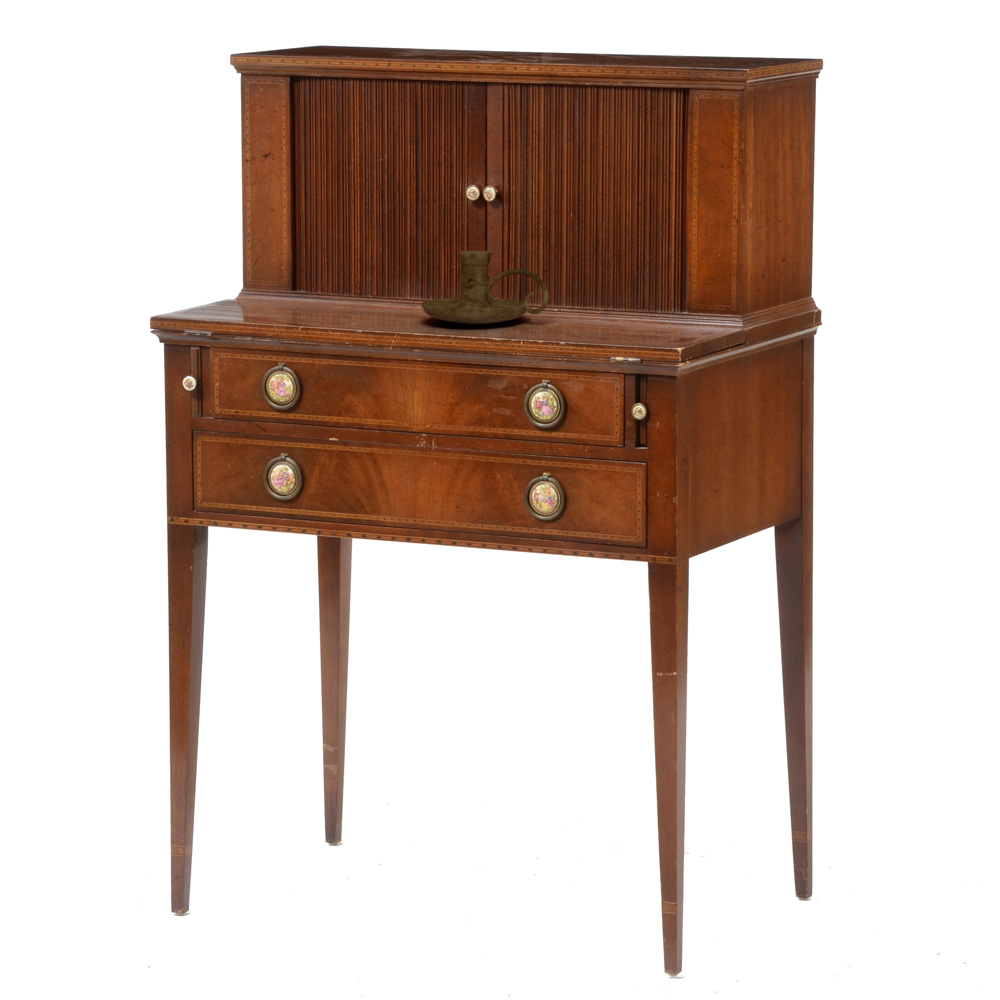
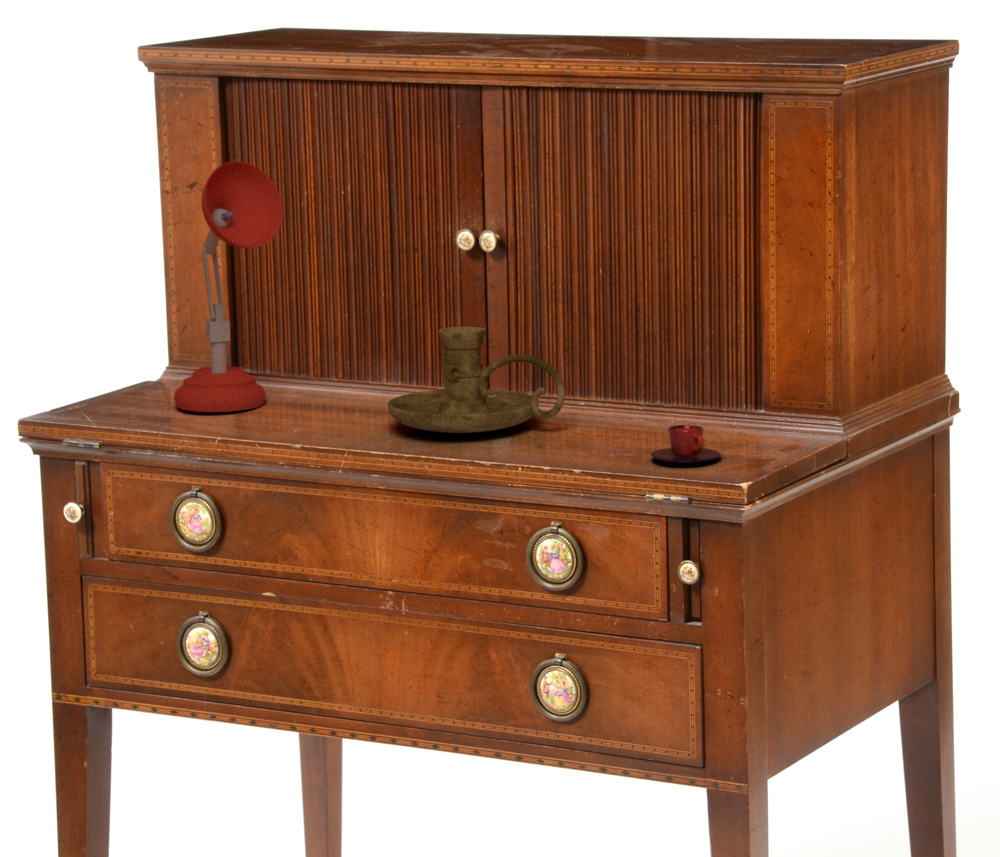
desk lamp: none [259,132,345,314] -> present [174,161,283,412]
teacup: none [612,314,661,337] -> present [651,425,721,462]

